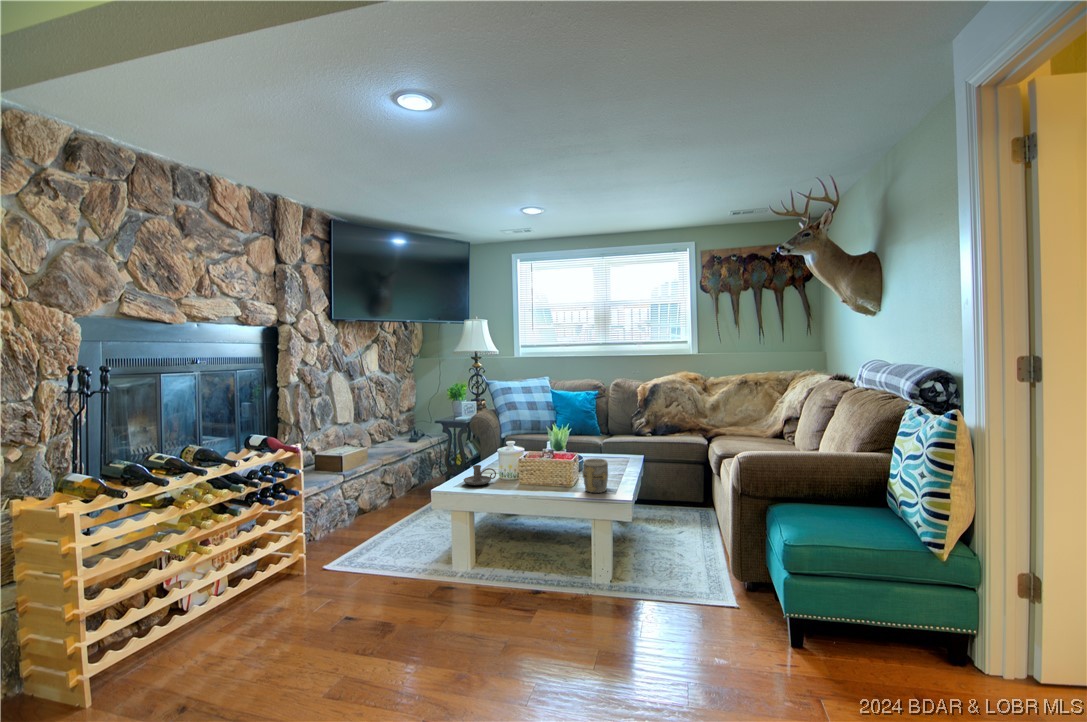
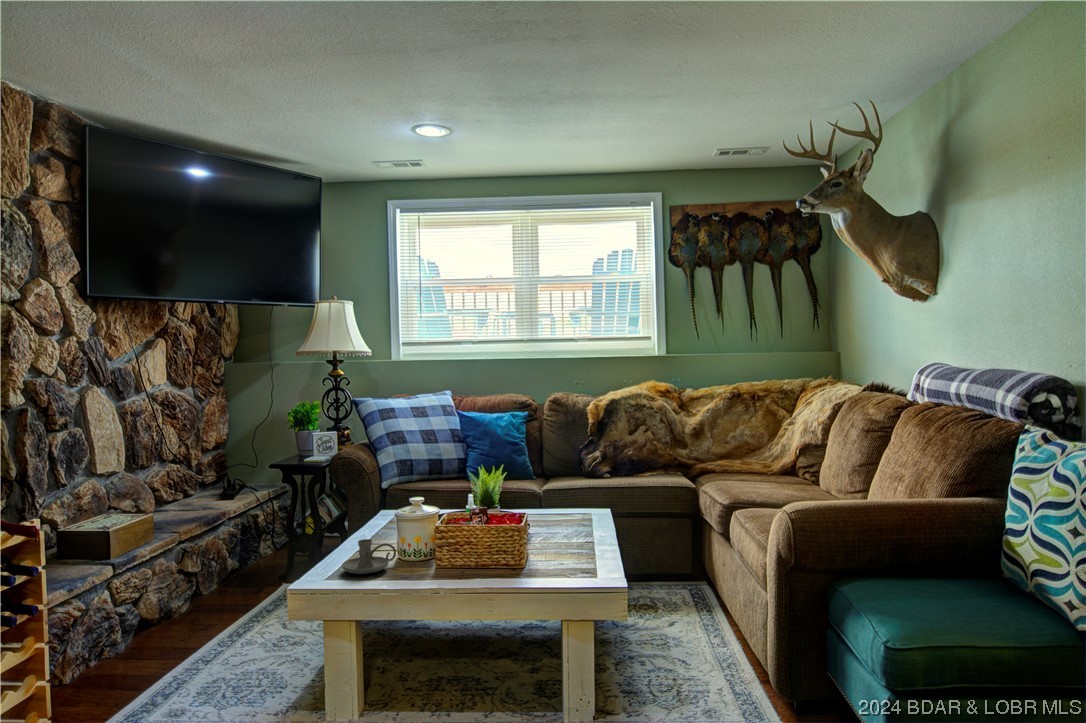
mug: present [582,459,608,493] -> none [543,521,584,577]

